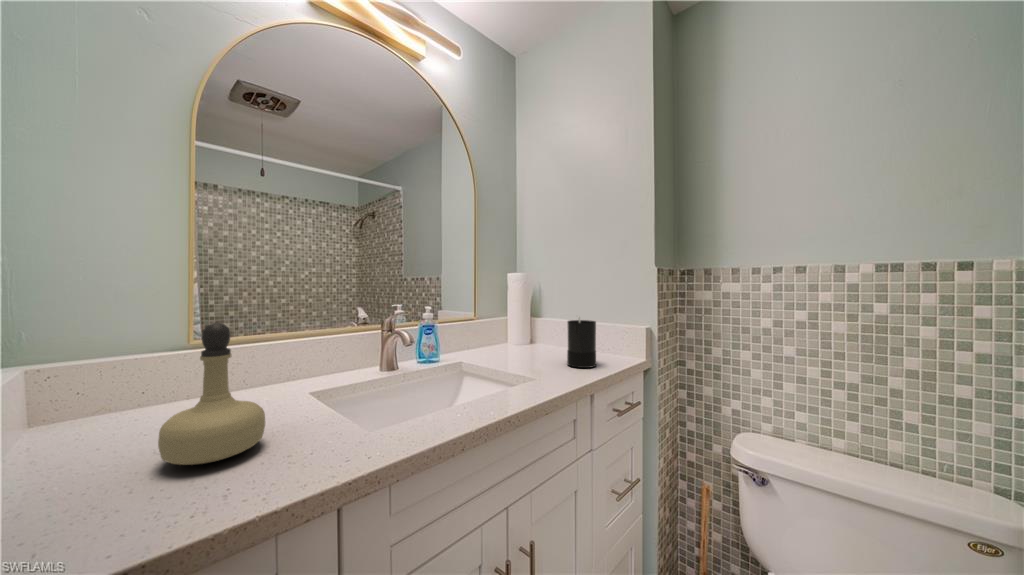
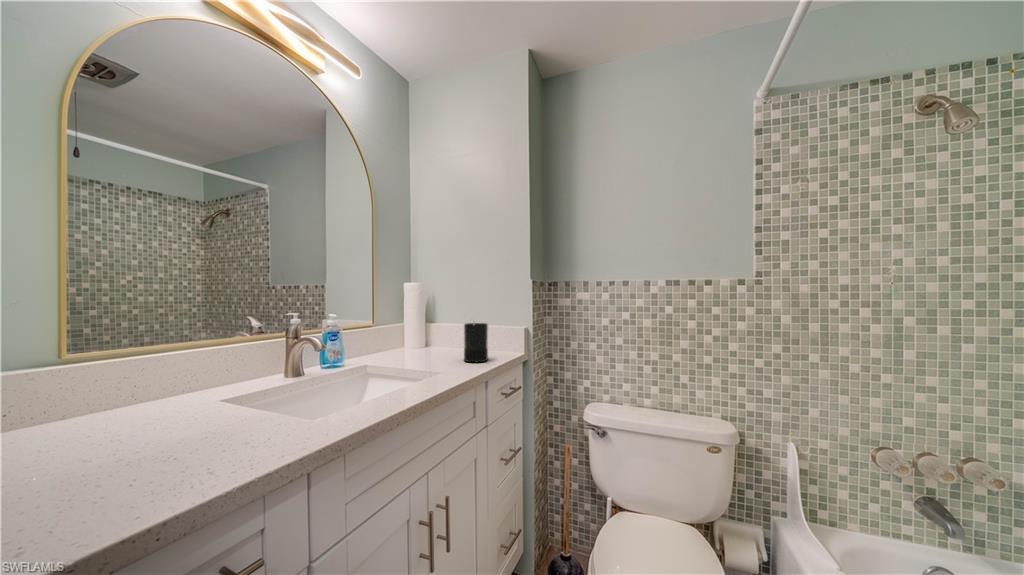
perfume bottle: present [158,323,265,465] -> none [109,332,216,466]

